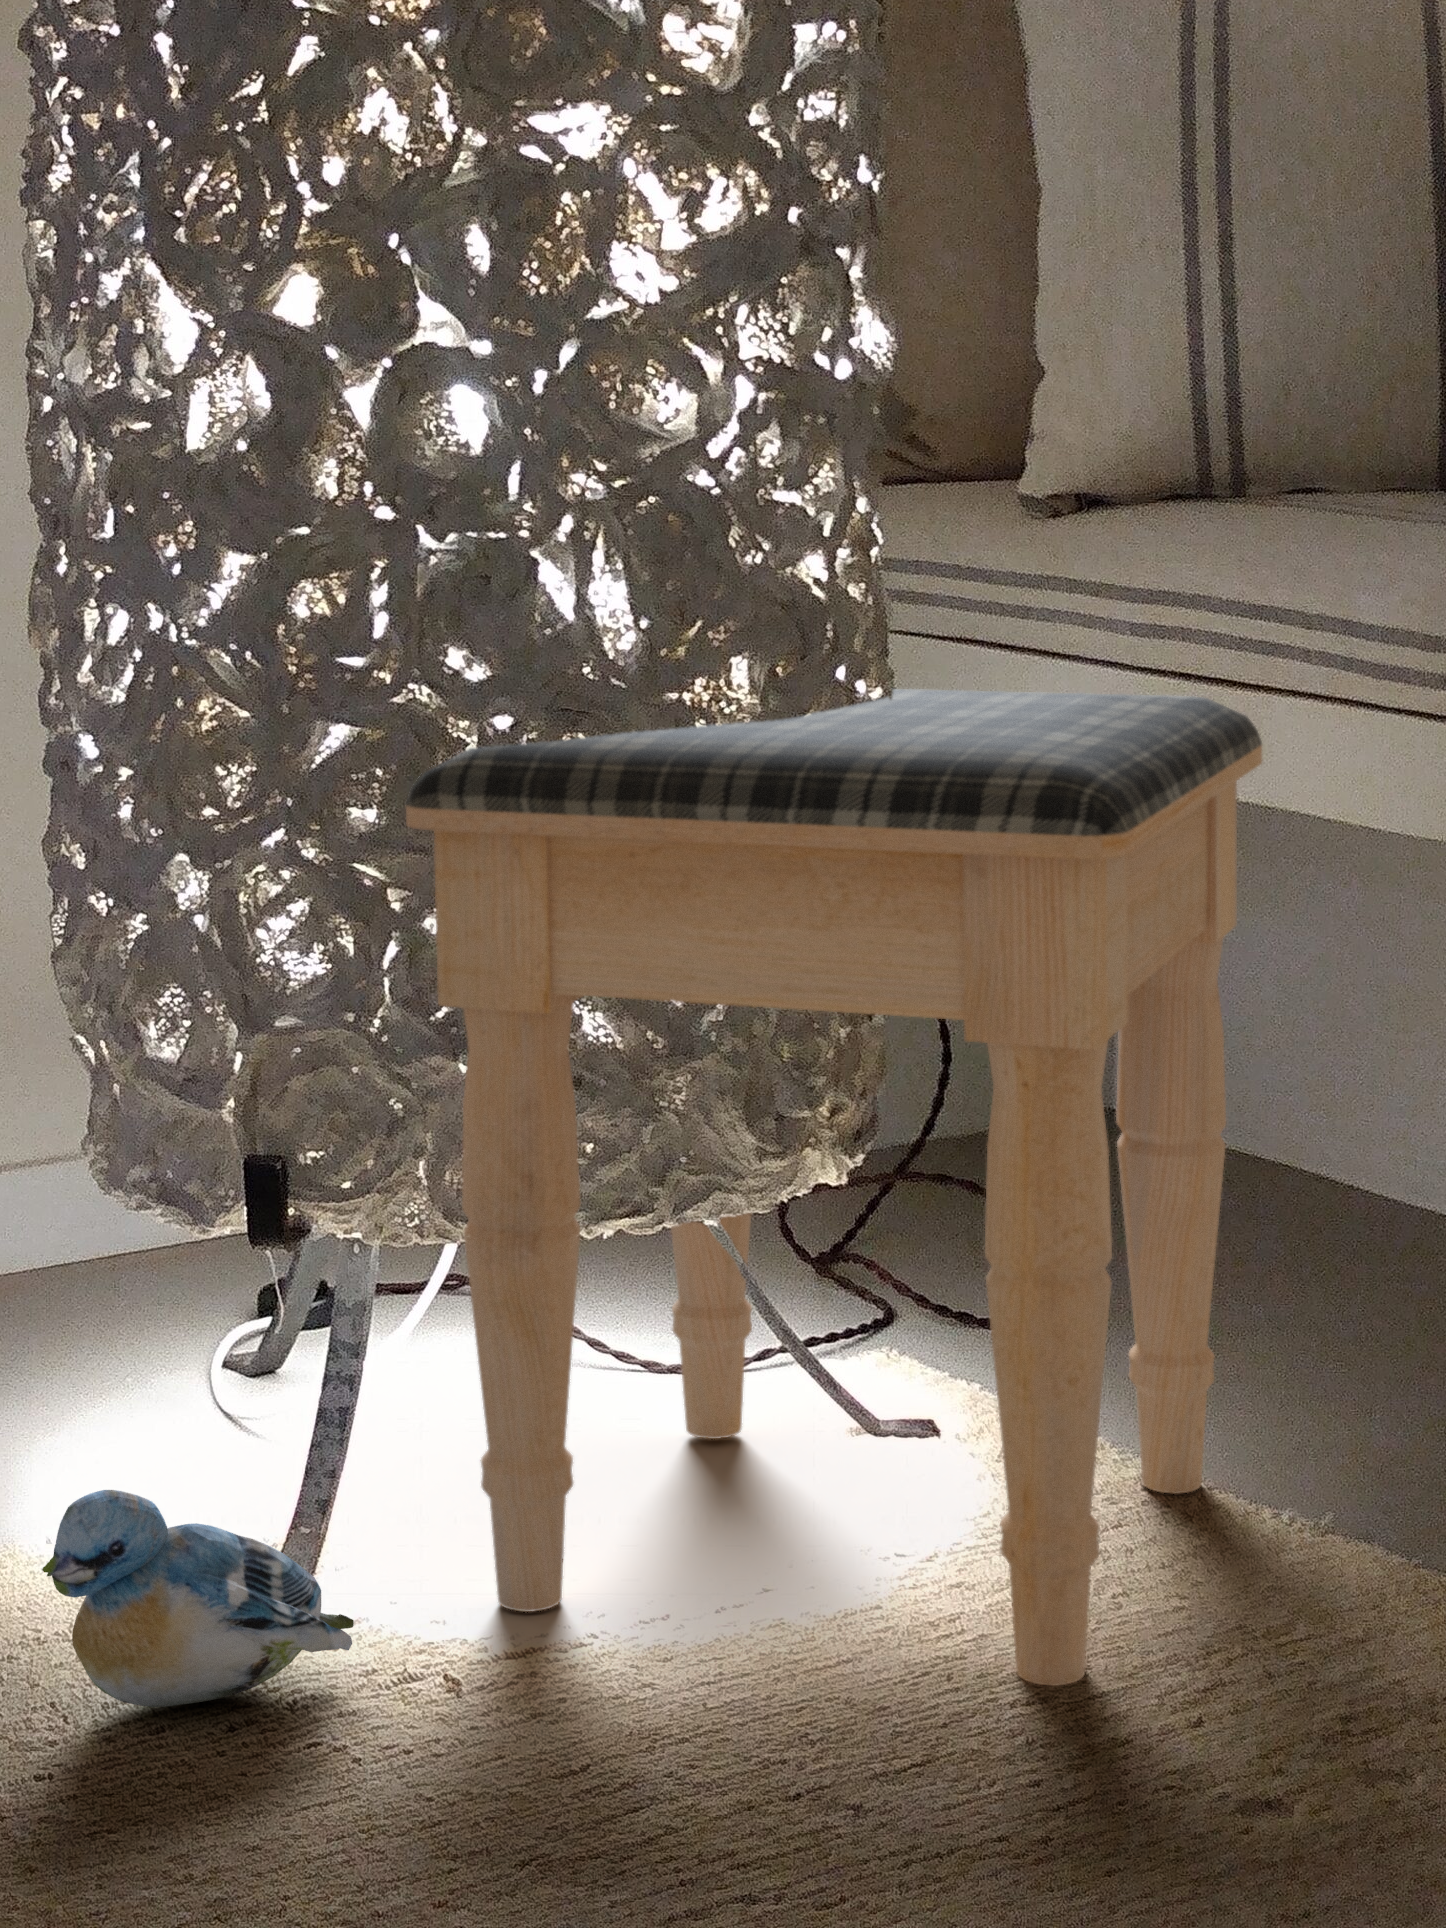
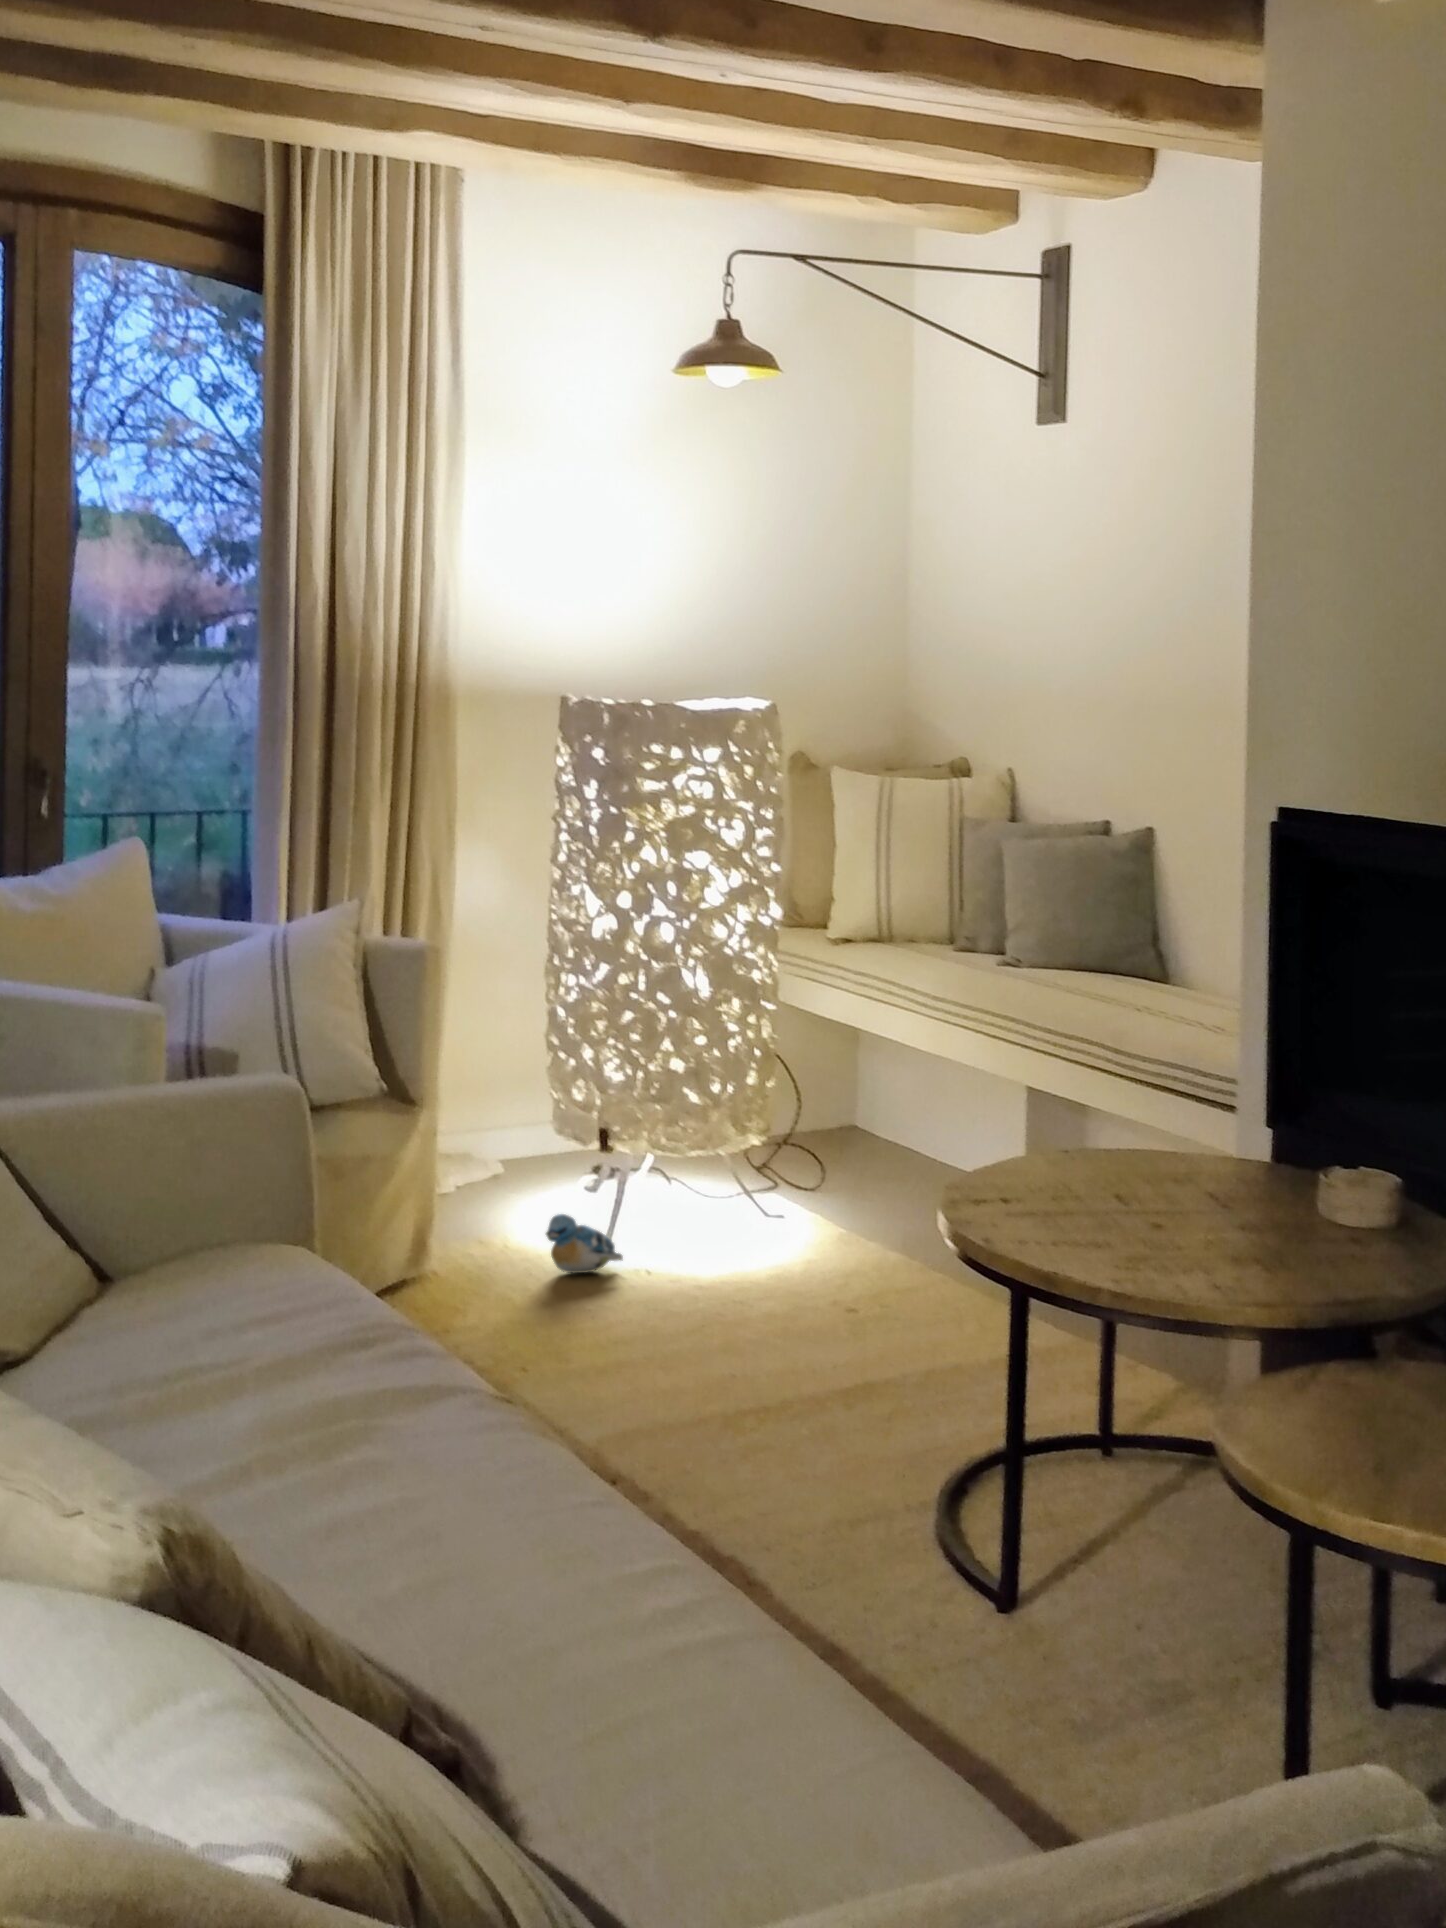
footstool: present [406,689,1262,1686] -> none [646,997,882,1283]

